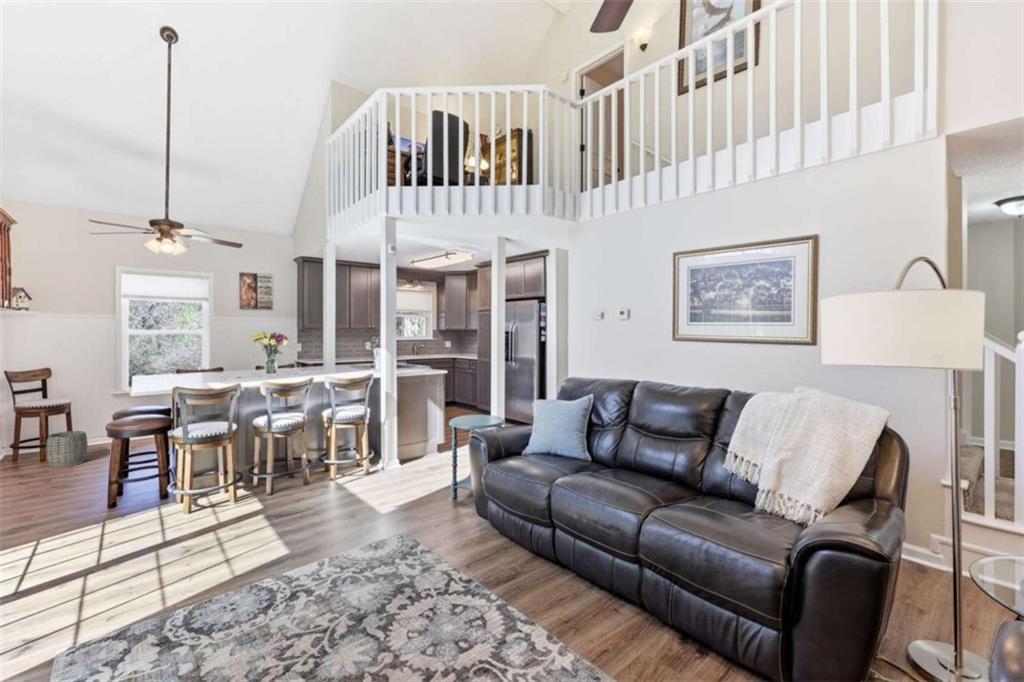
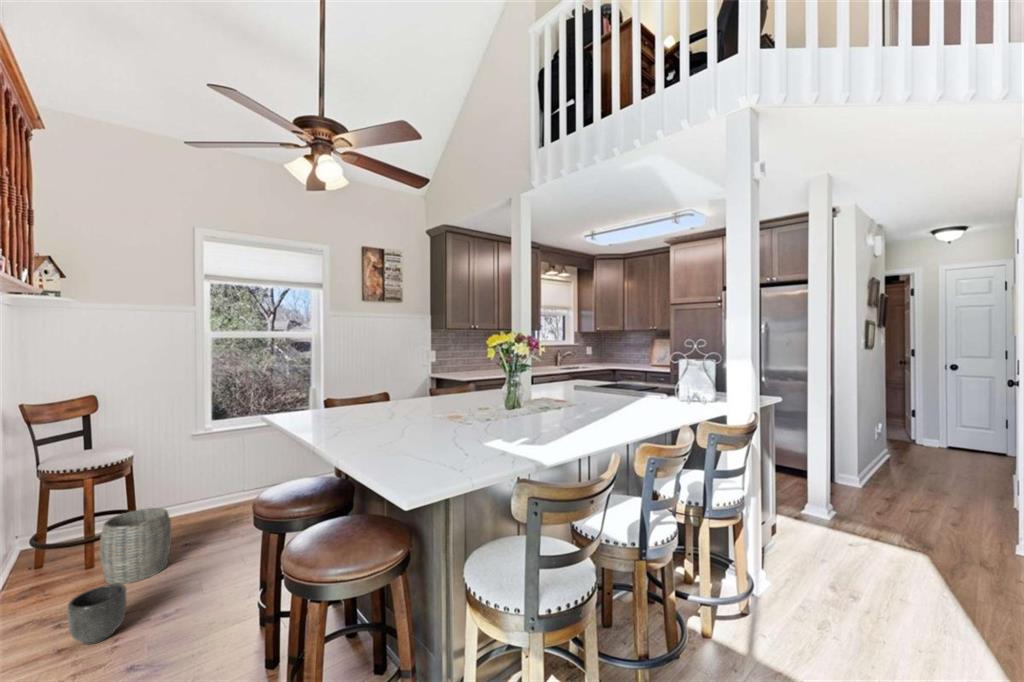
planter: none [25,460,54,484] -> present [68,584,126,645]

